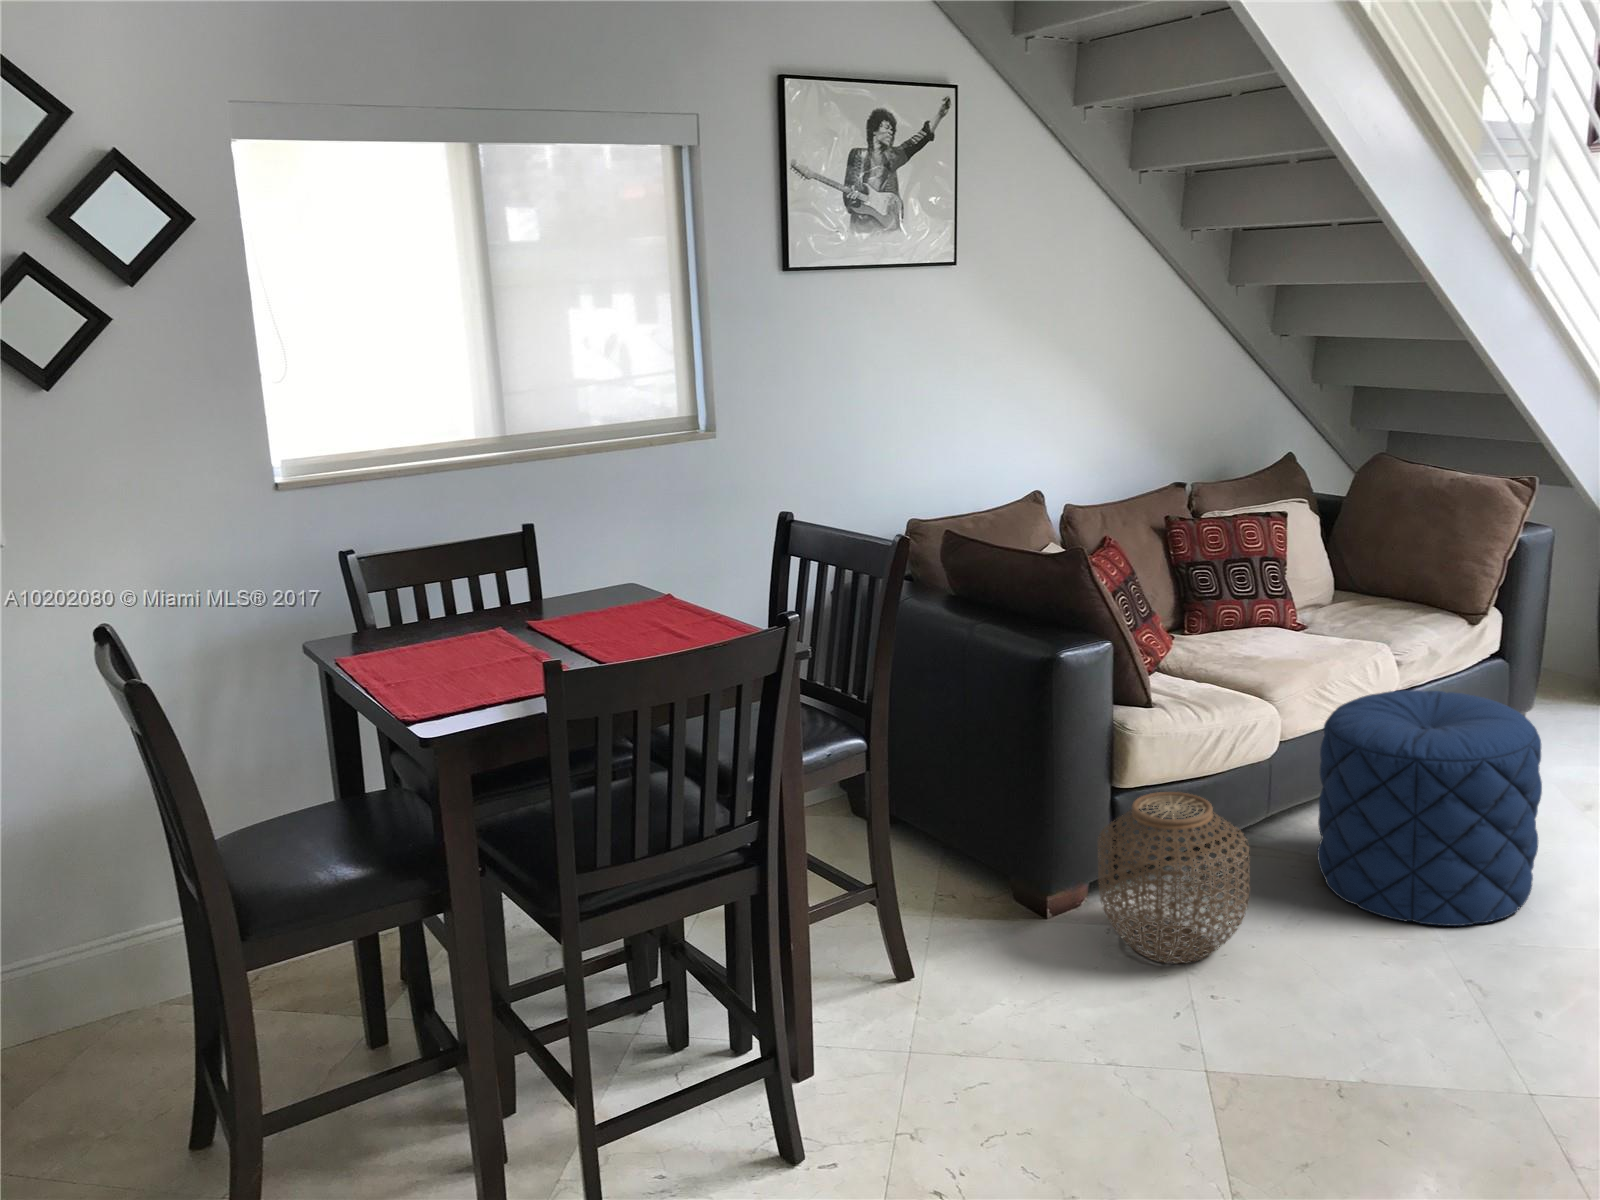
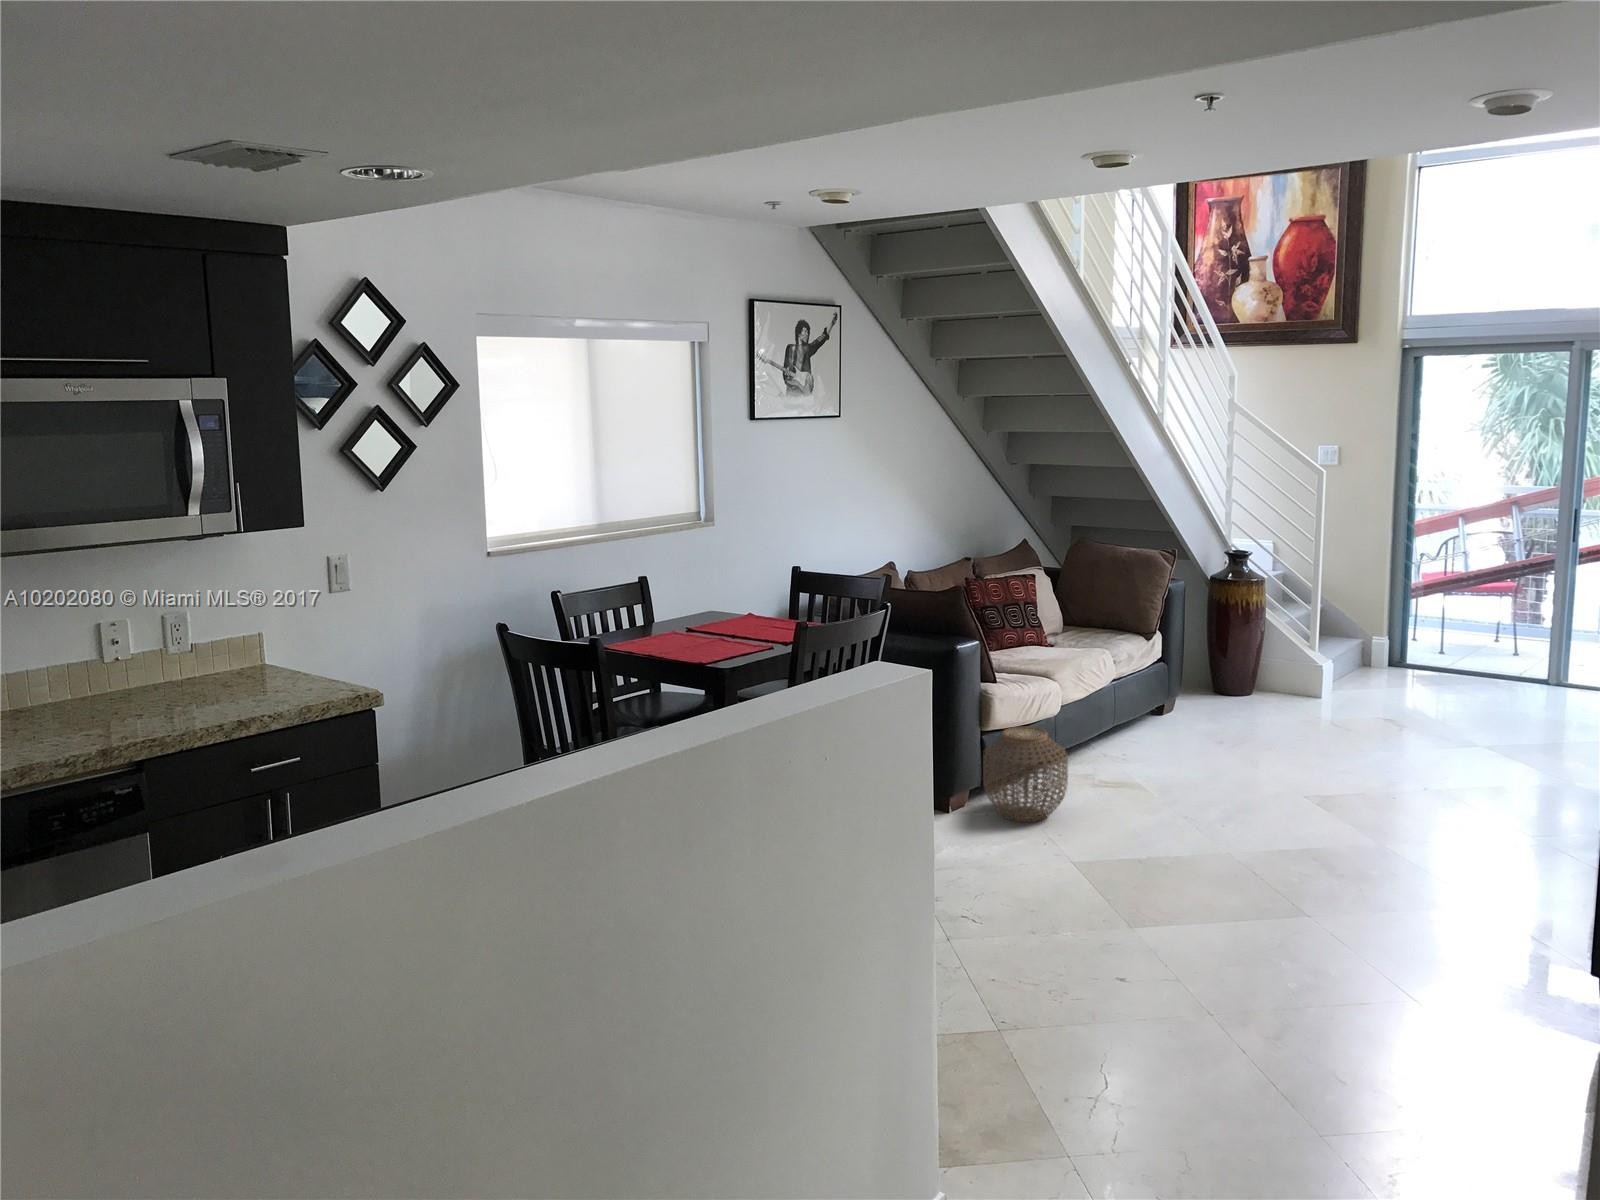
pouf: present [1317,690,1542,926] -> none [1088,671,1204,797]

